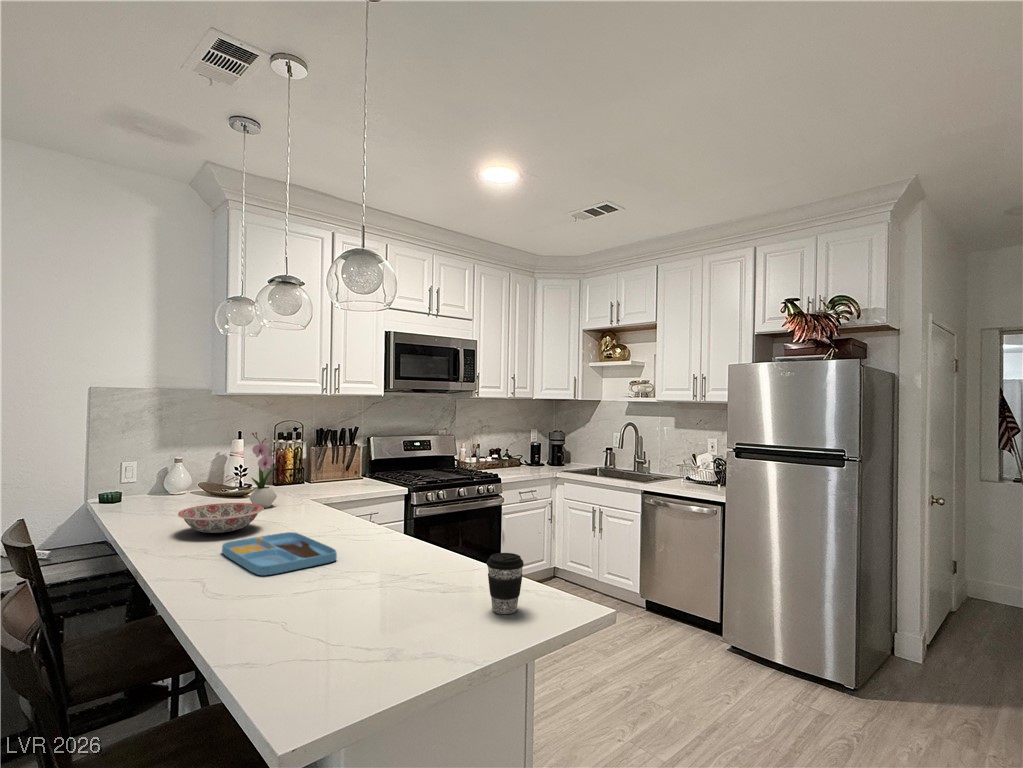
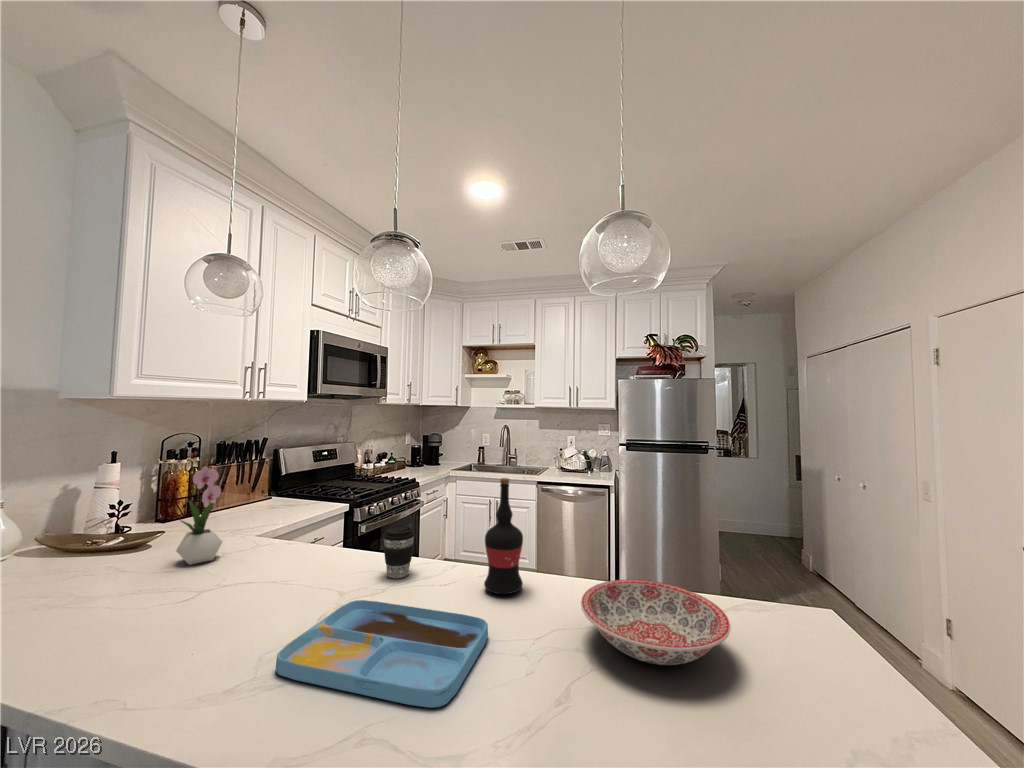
wine bottle: none [378,461,410,548] -> present [484,478,523,594]
ceramic bowl: present [178,503,264,533] -> present [581,580,731,665]
coffee cup: present [487,553,524,614] -> present [383,526,415,578]

